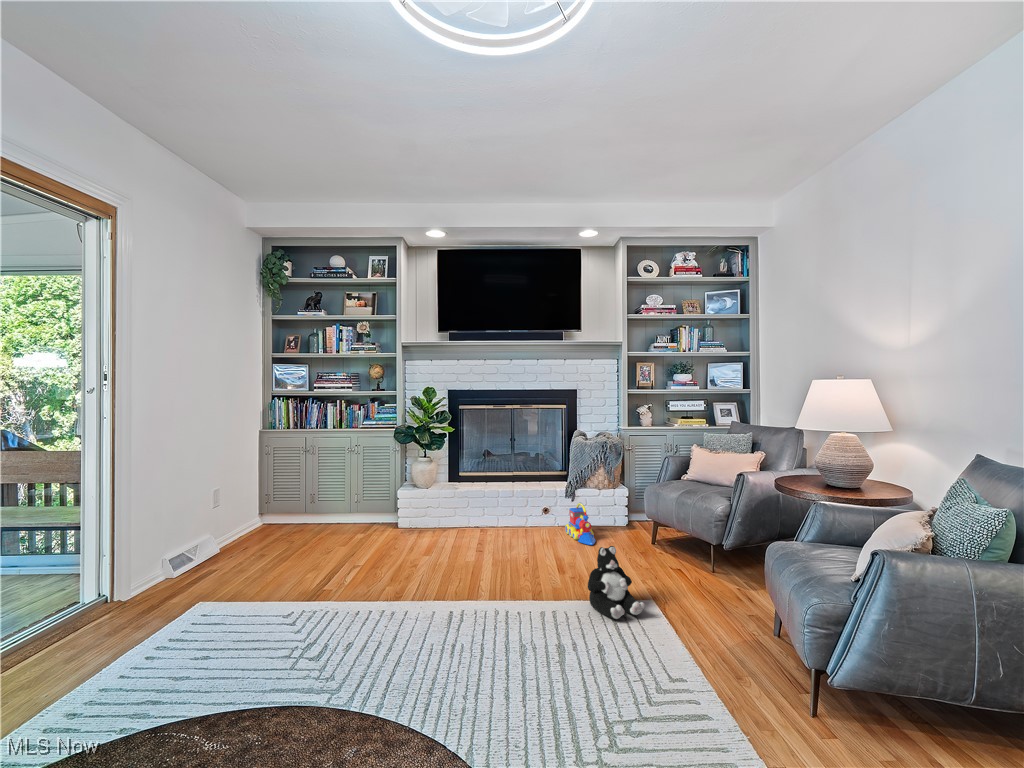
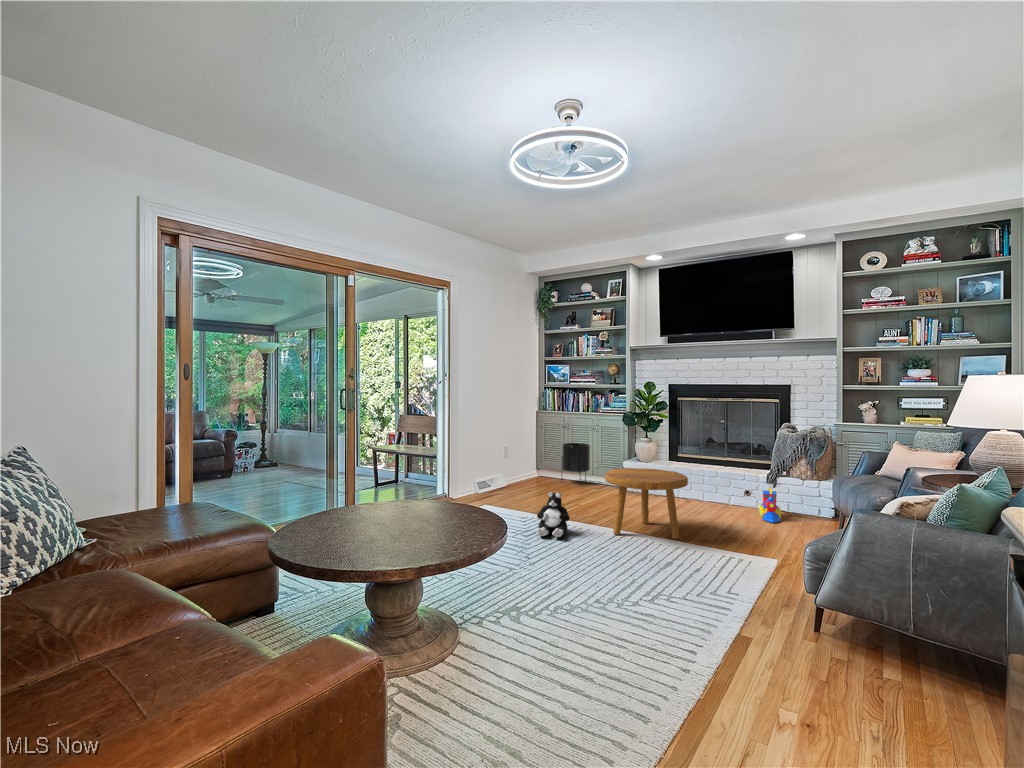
planter: none [308,471,350,533] -> present [561,443,590,481]
footstool: none [426,503,537,613] -> present [605,468,688,539]
plush toy: present [588,546,645,619] -> present [537,492,570,537]

